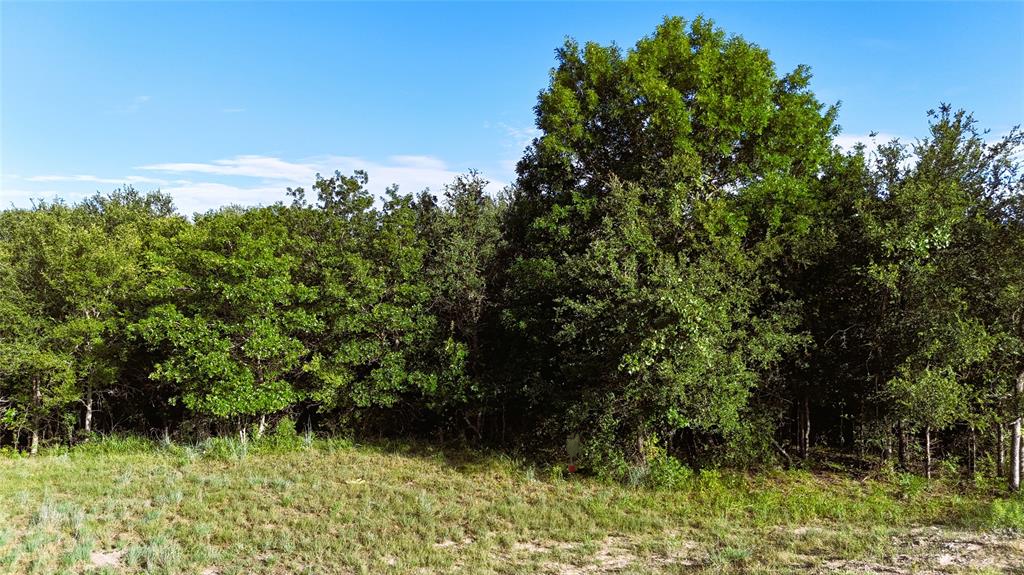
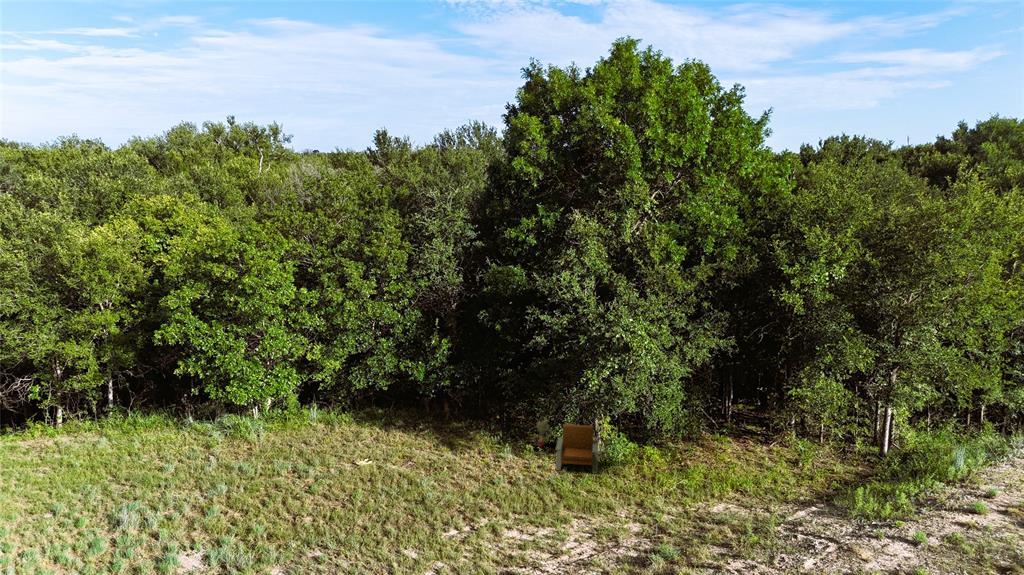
lounge chair: none [588,437,644,497] -> present [556,424,598,474]

